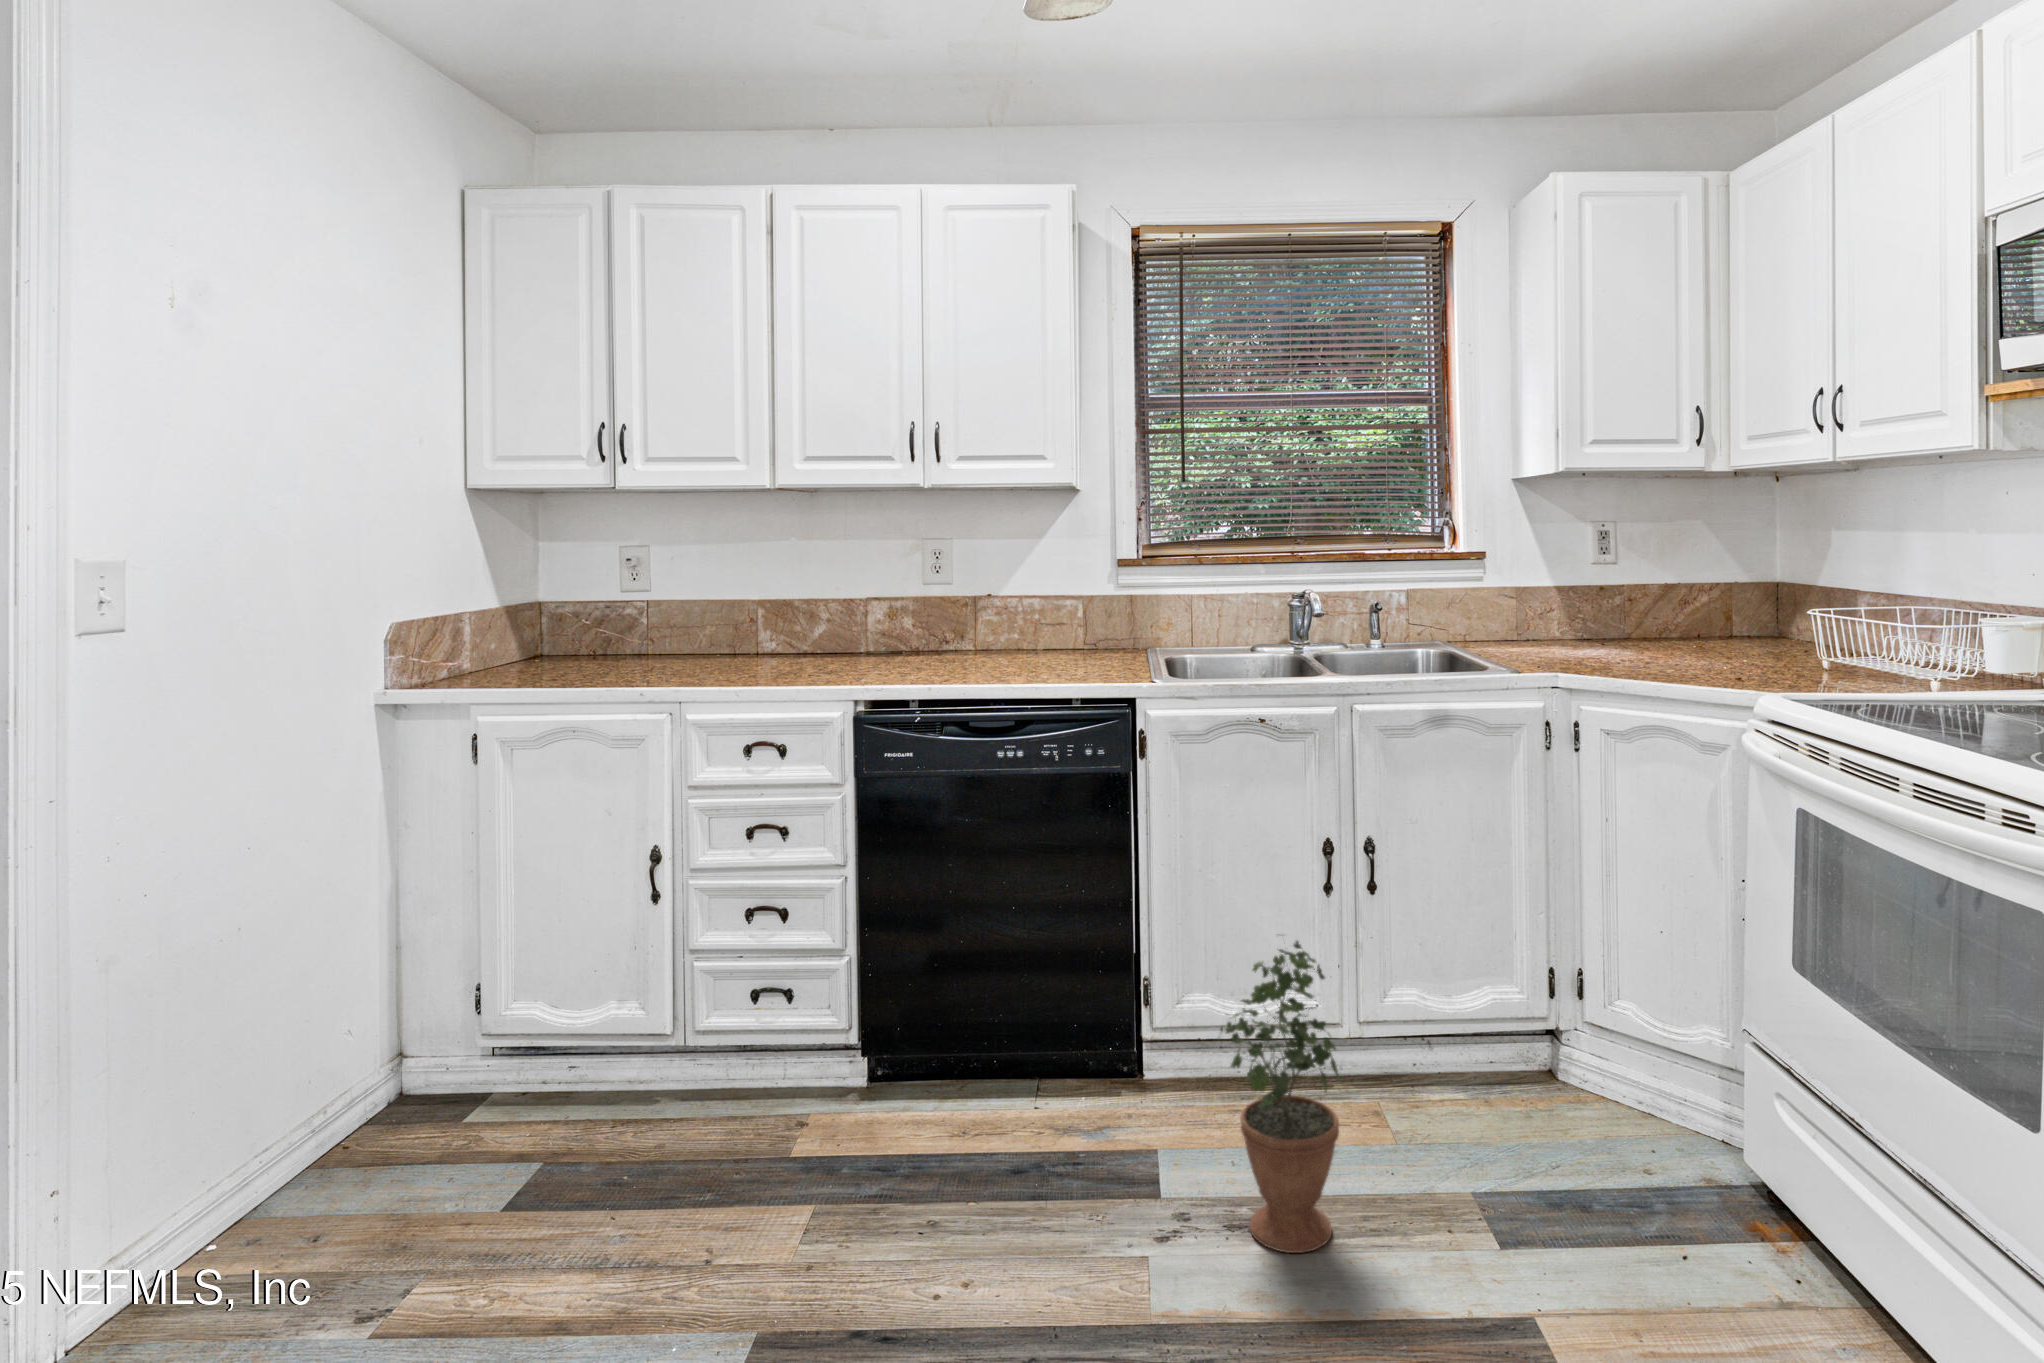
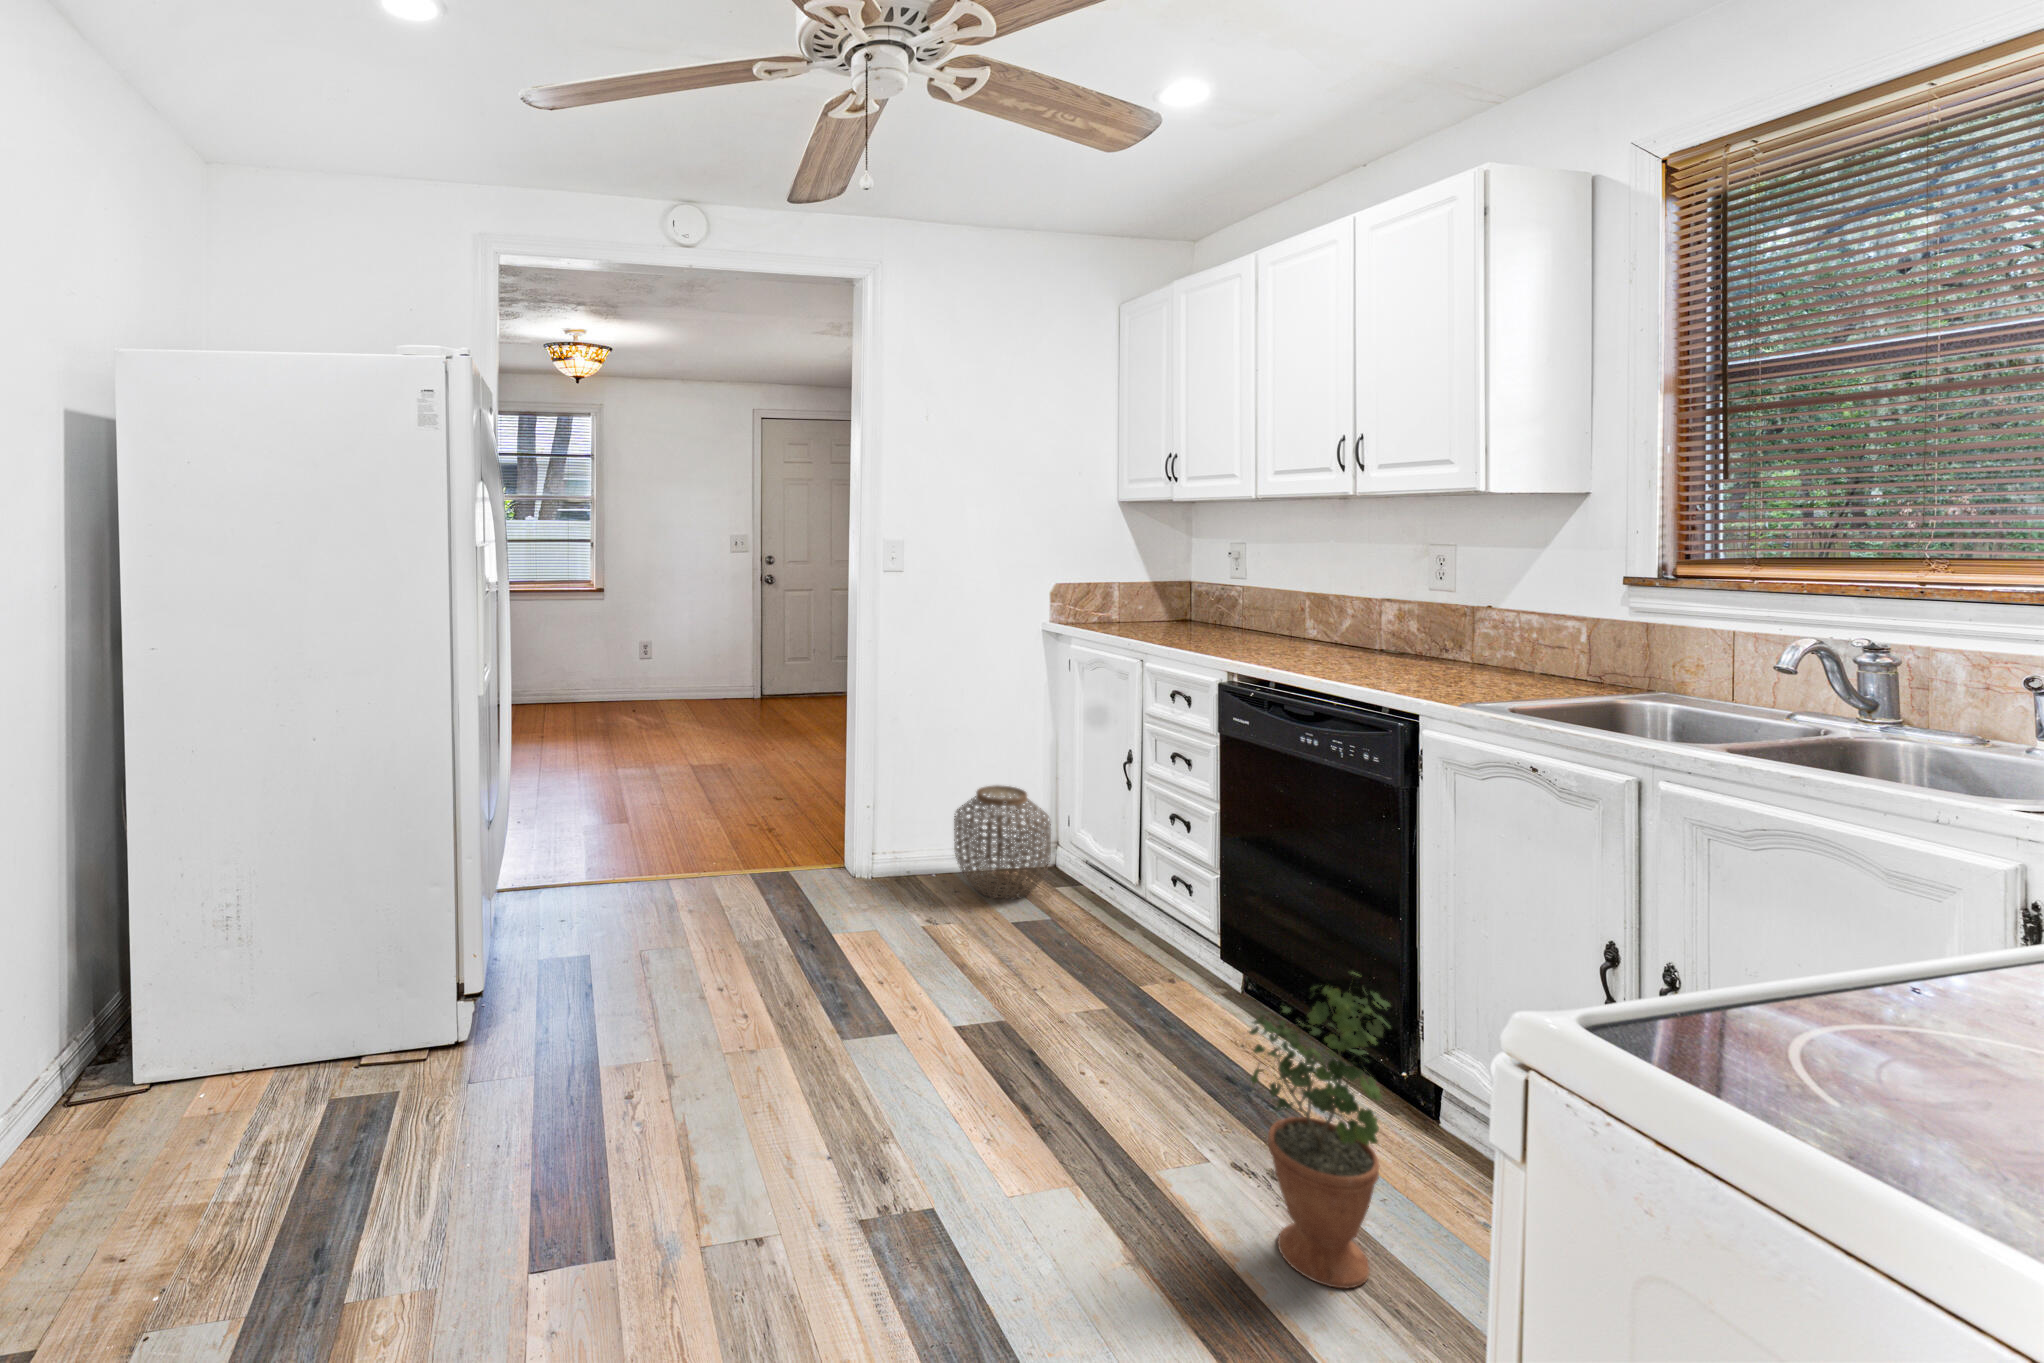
woven basket: none [308,976,508,1192] -> present [954,785,1051,899]

